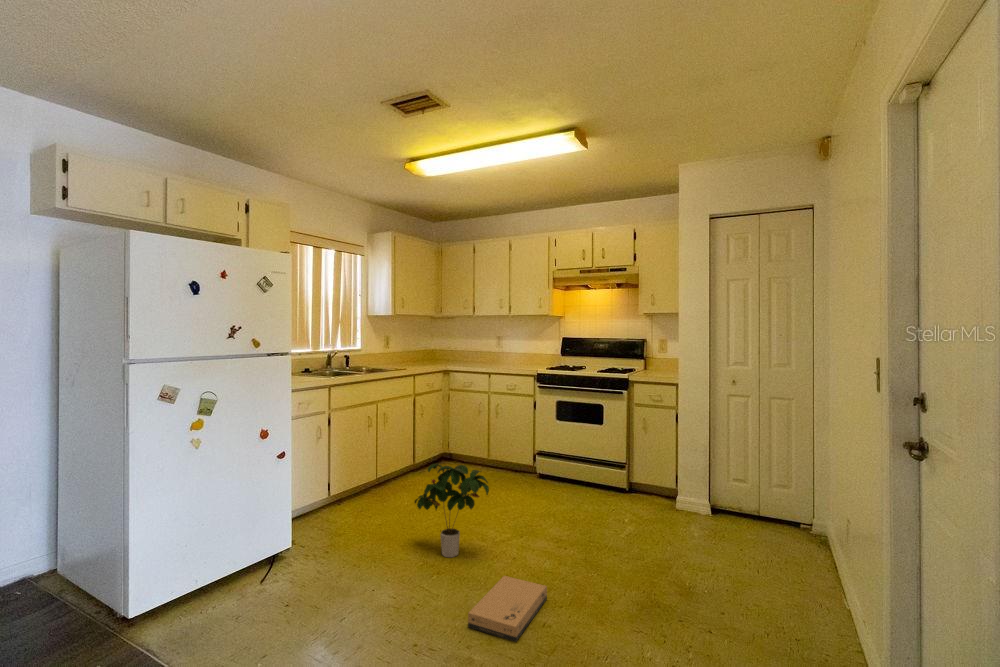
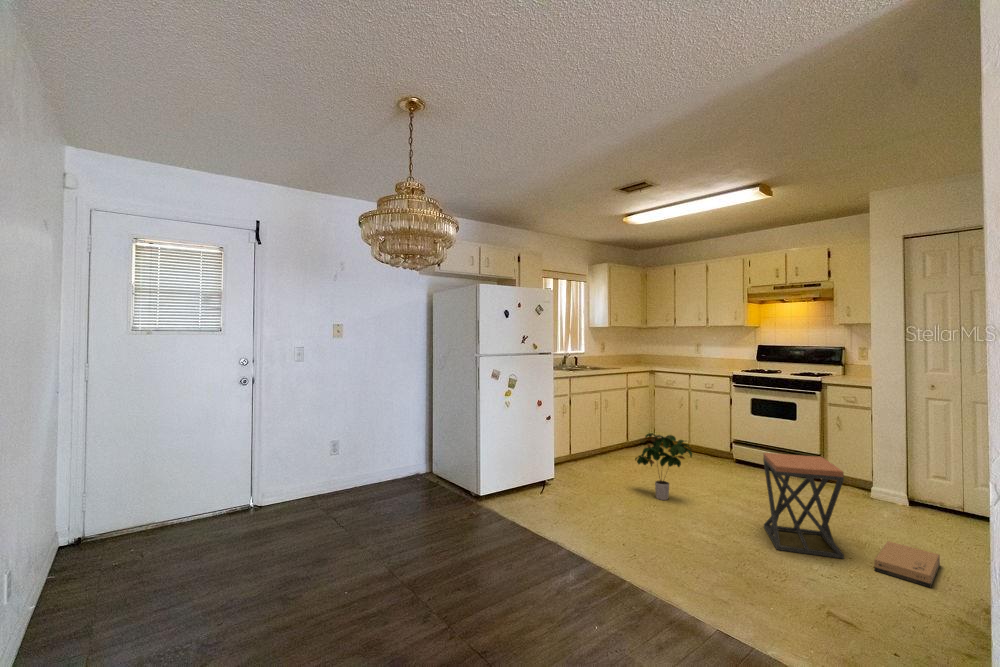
stool: none [576,482,671,624] -> present [763,453,844,558]
cardboard box: present [468,576,547,642] -> present [874,541,940,587]

